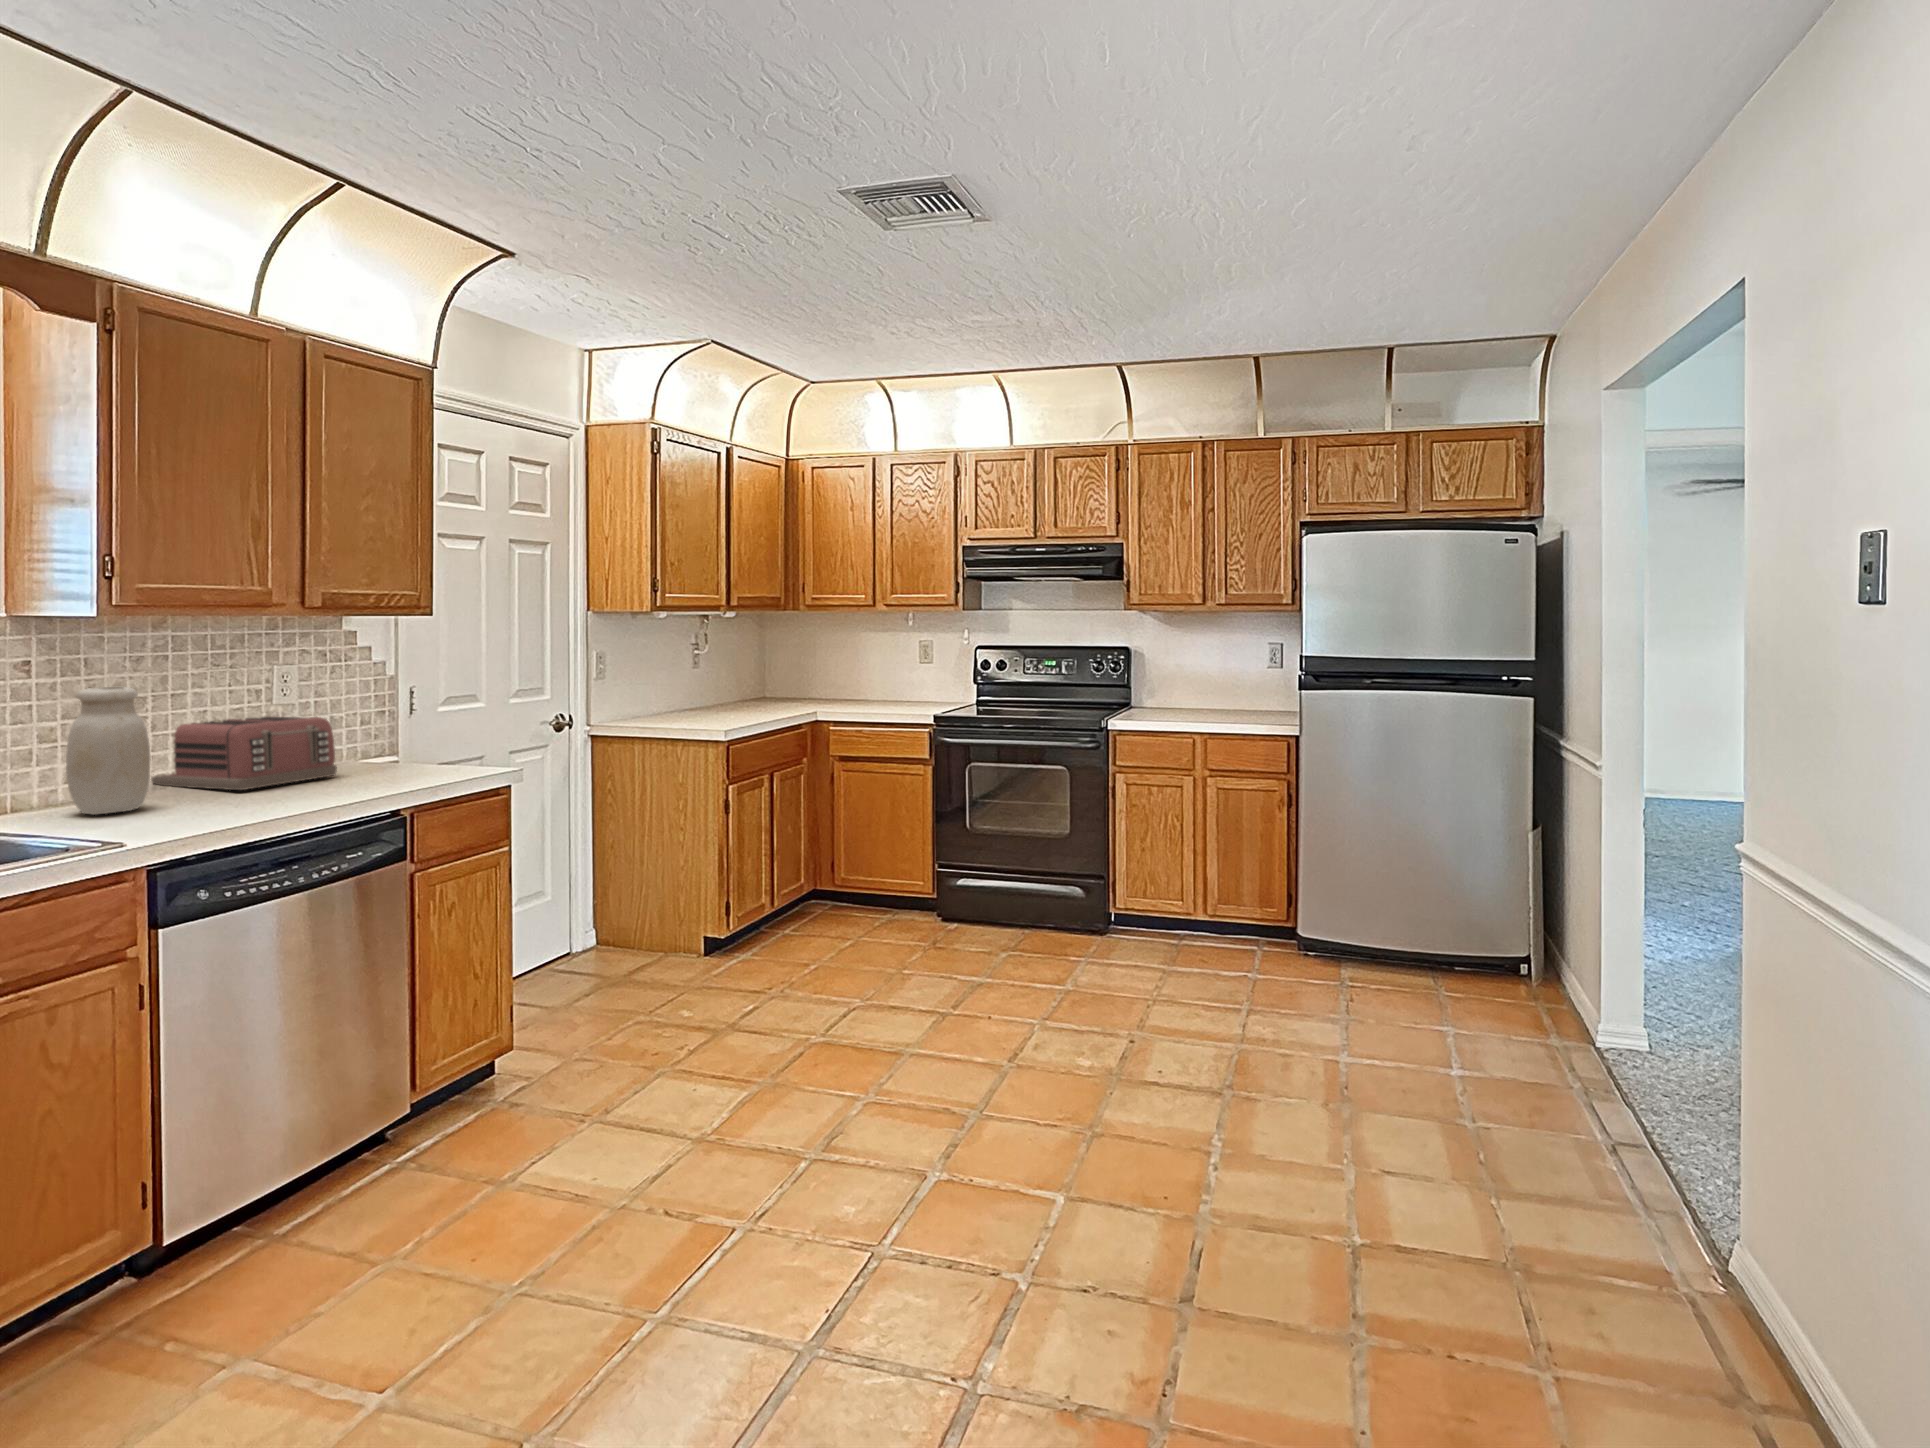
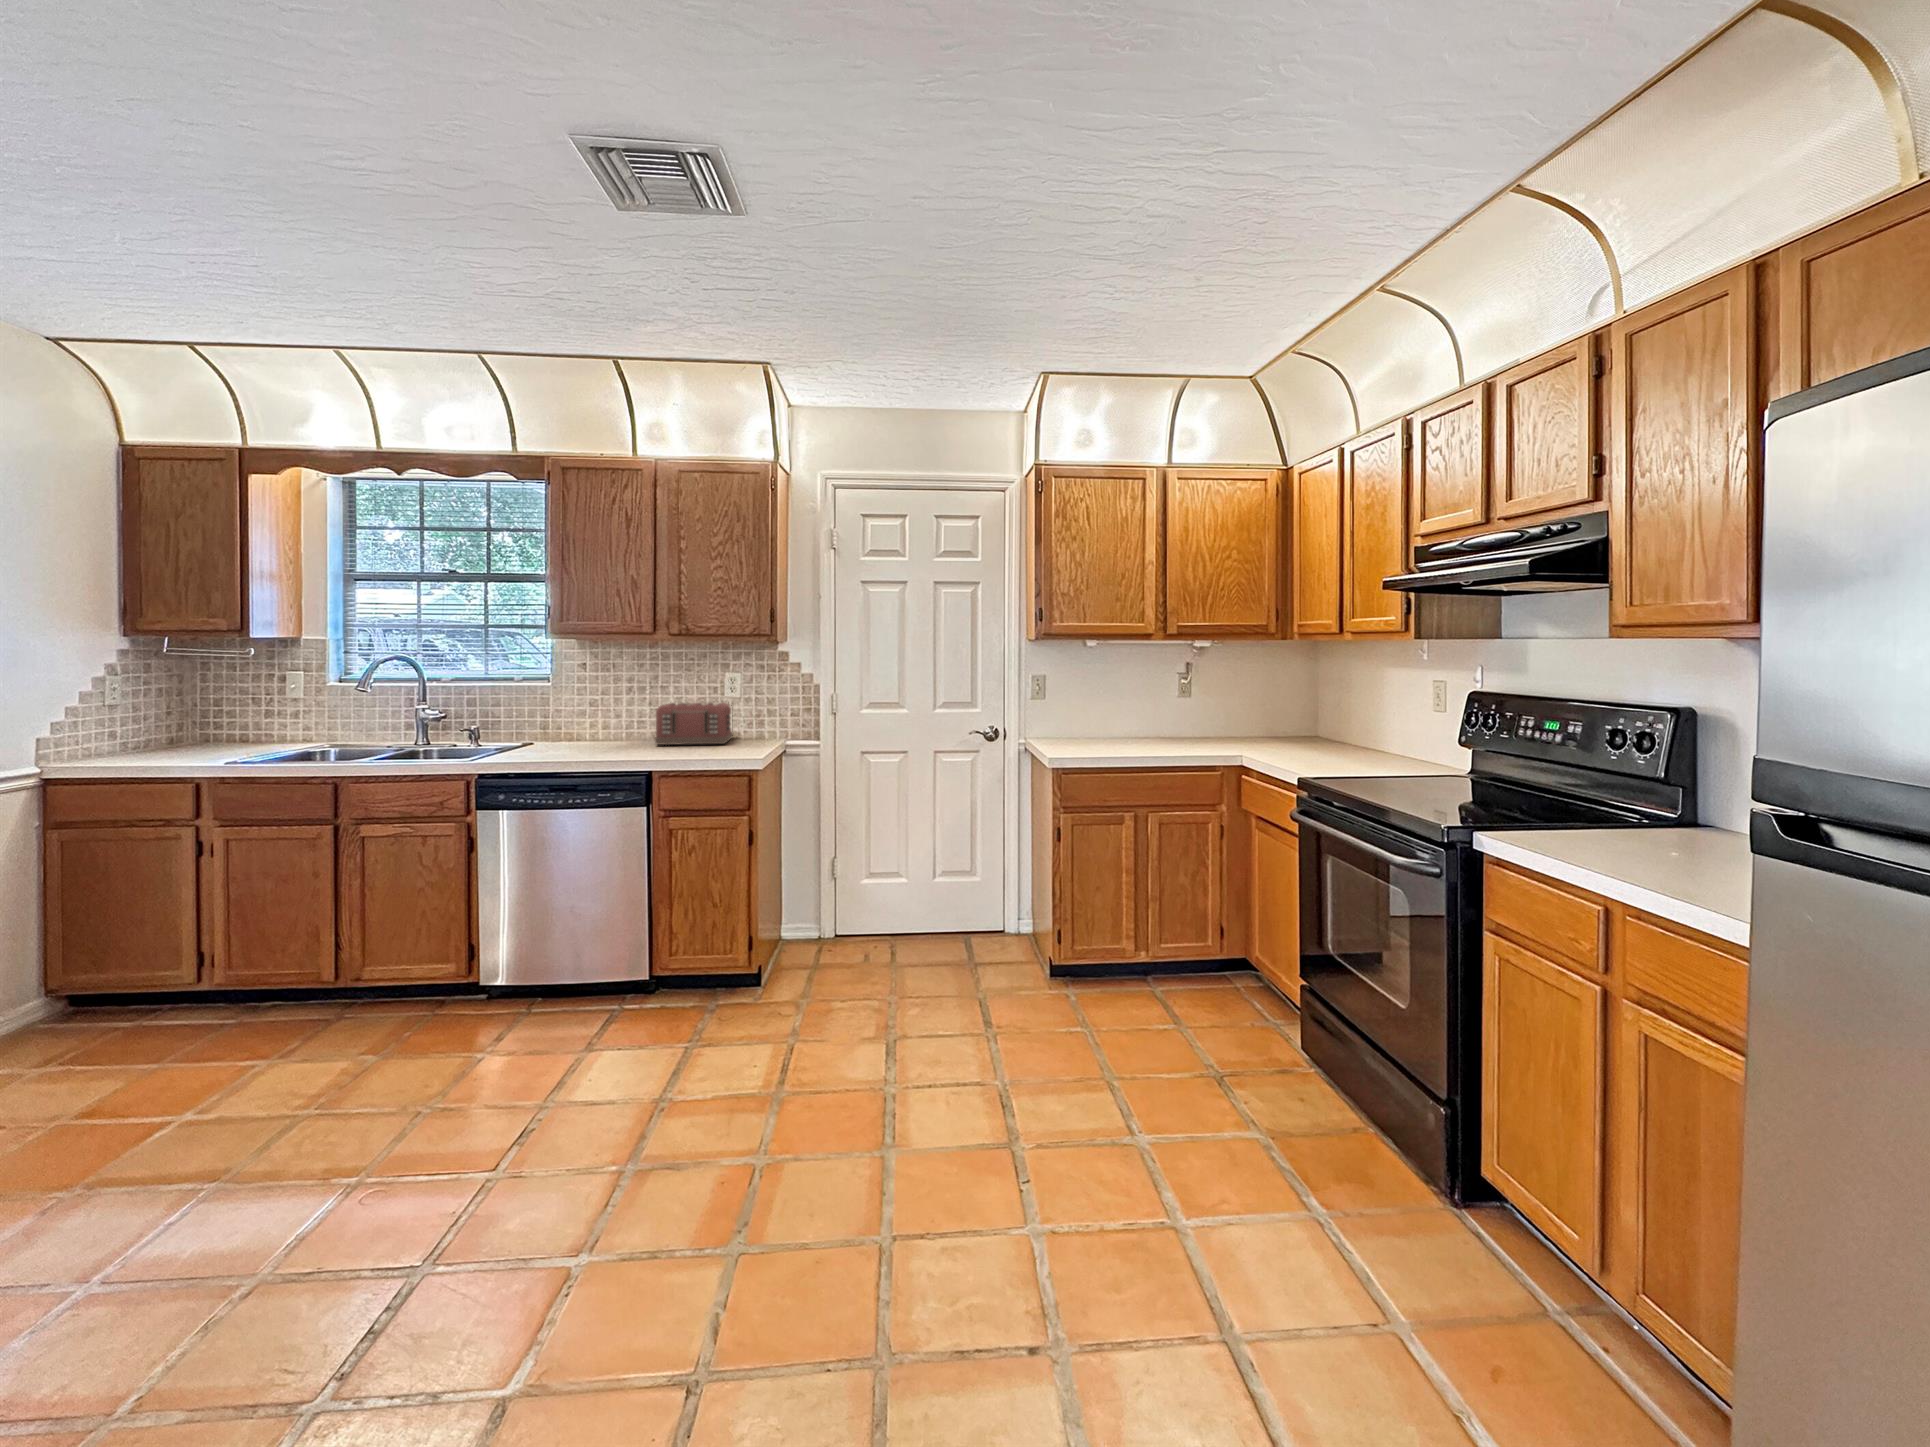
jar: present [66,687,151,815] -> none [565,678,605,747]

